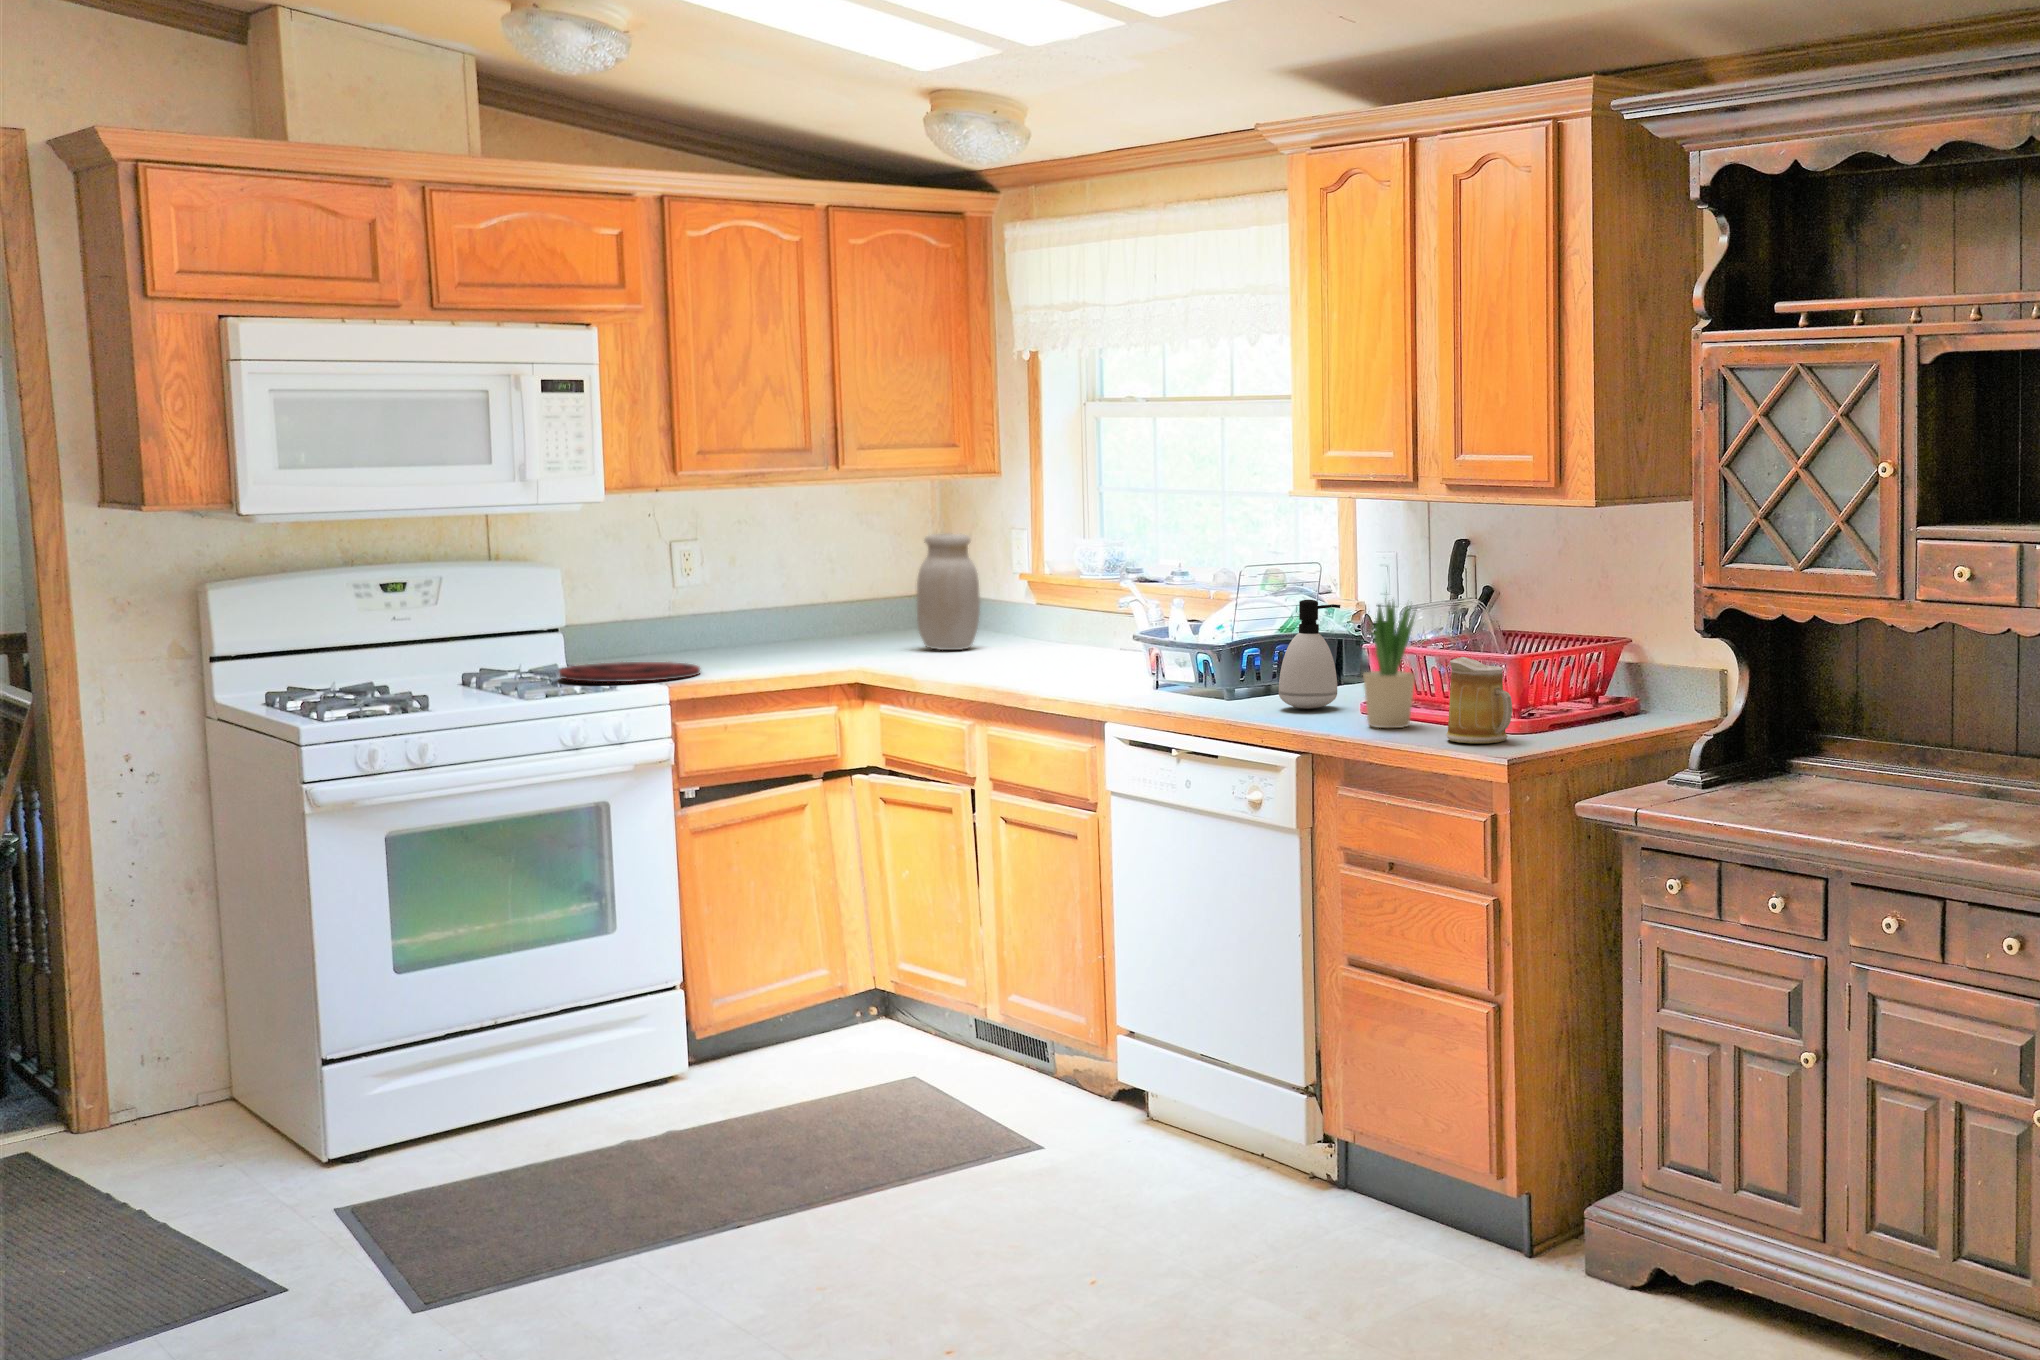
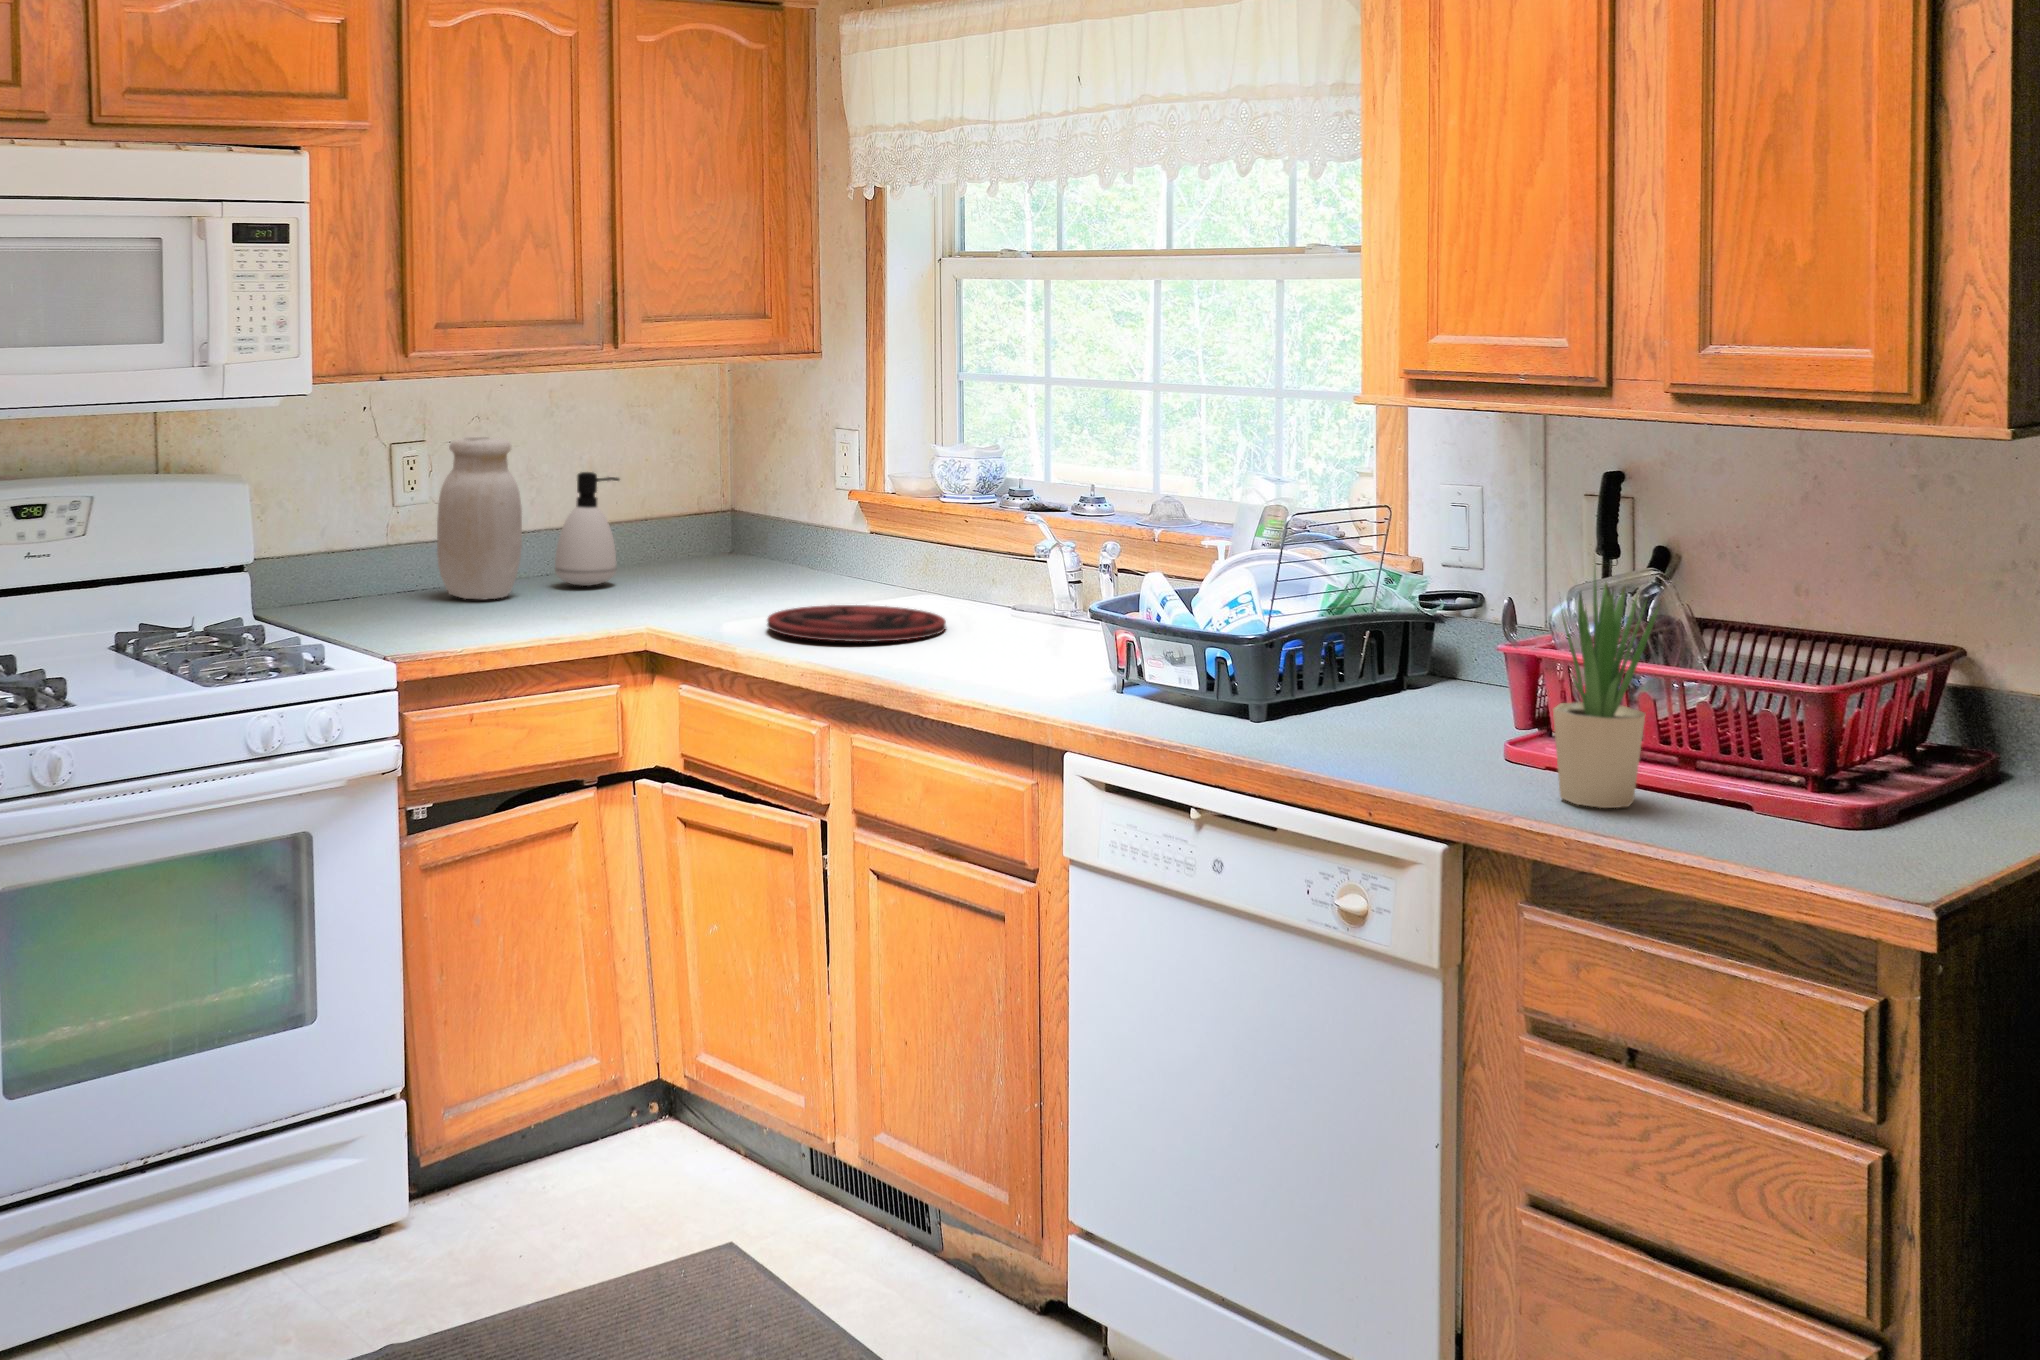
jar: present [917,533,980,650] -> present [437,437,522,599]
soap dispenser: present [1279,600,1340,709] -> present [555,472,619,586]
mug: present [1446,657,1512,743] -> none [1751,700,1893,862]
plate: present [559,662,700,682] -> present [767,605,946,642]

